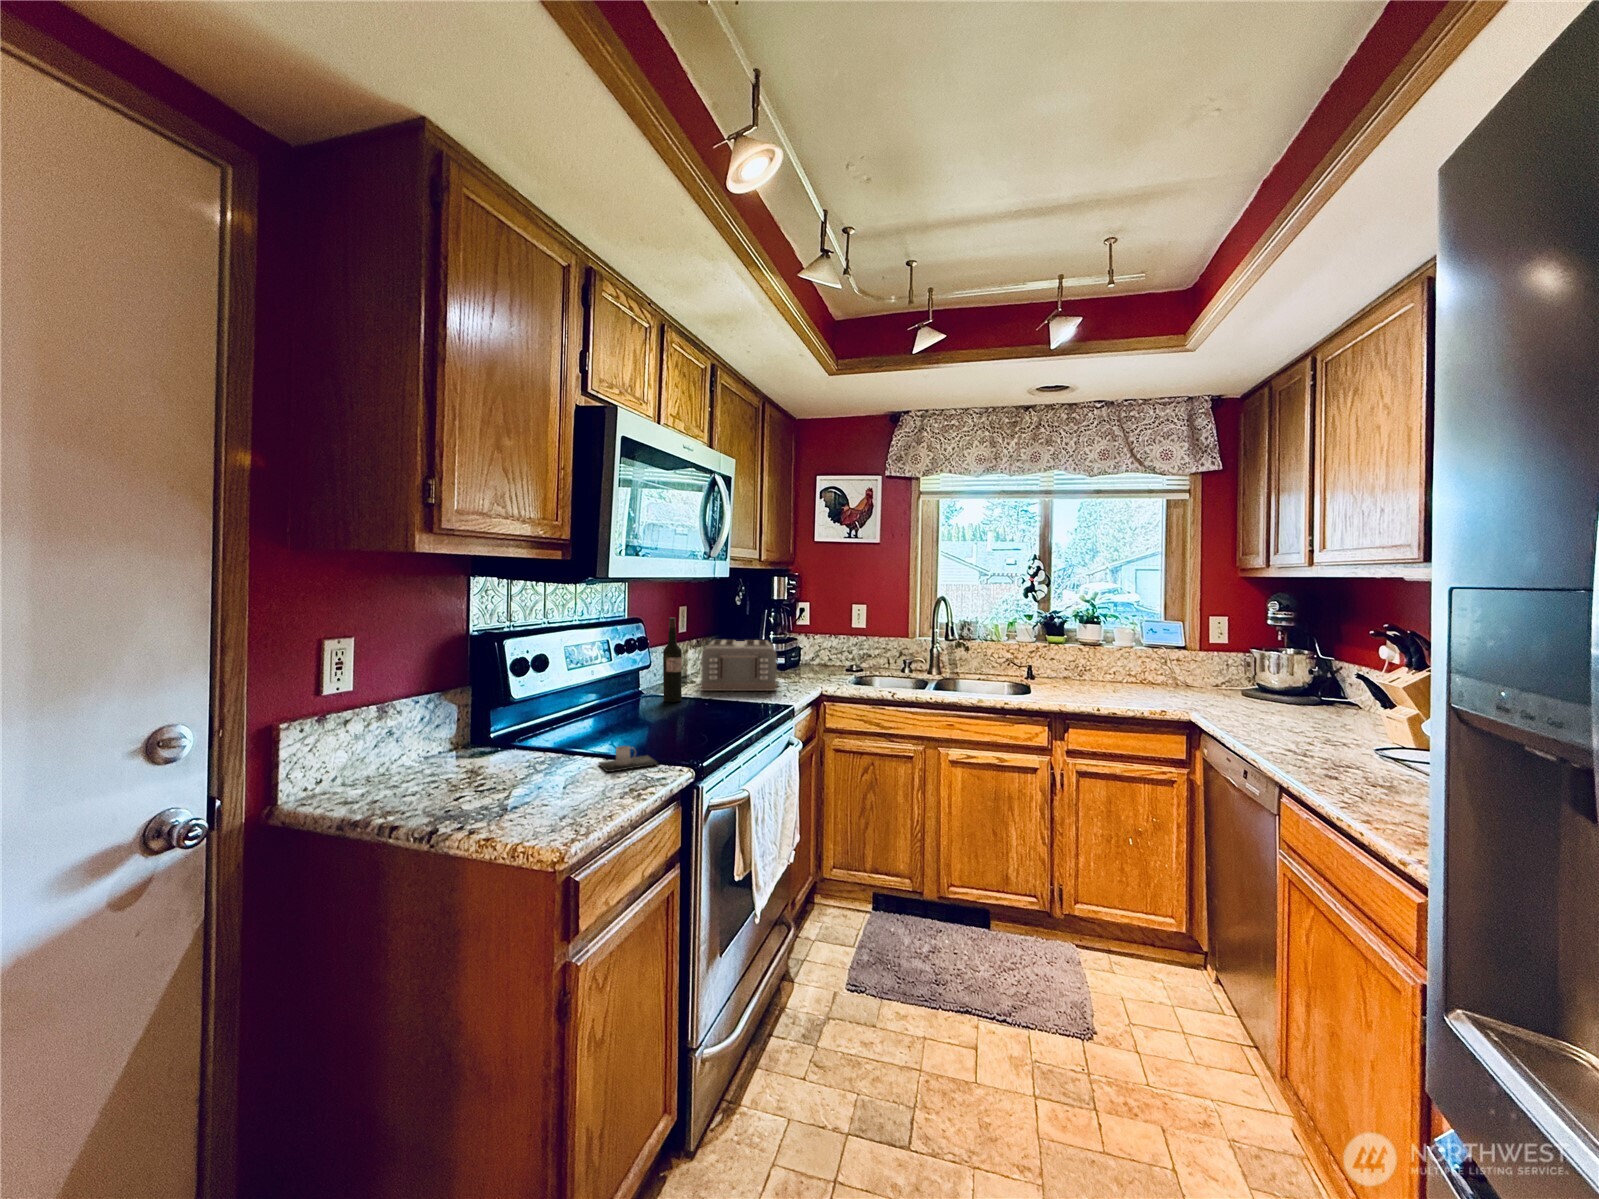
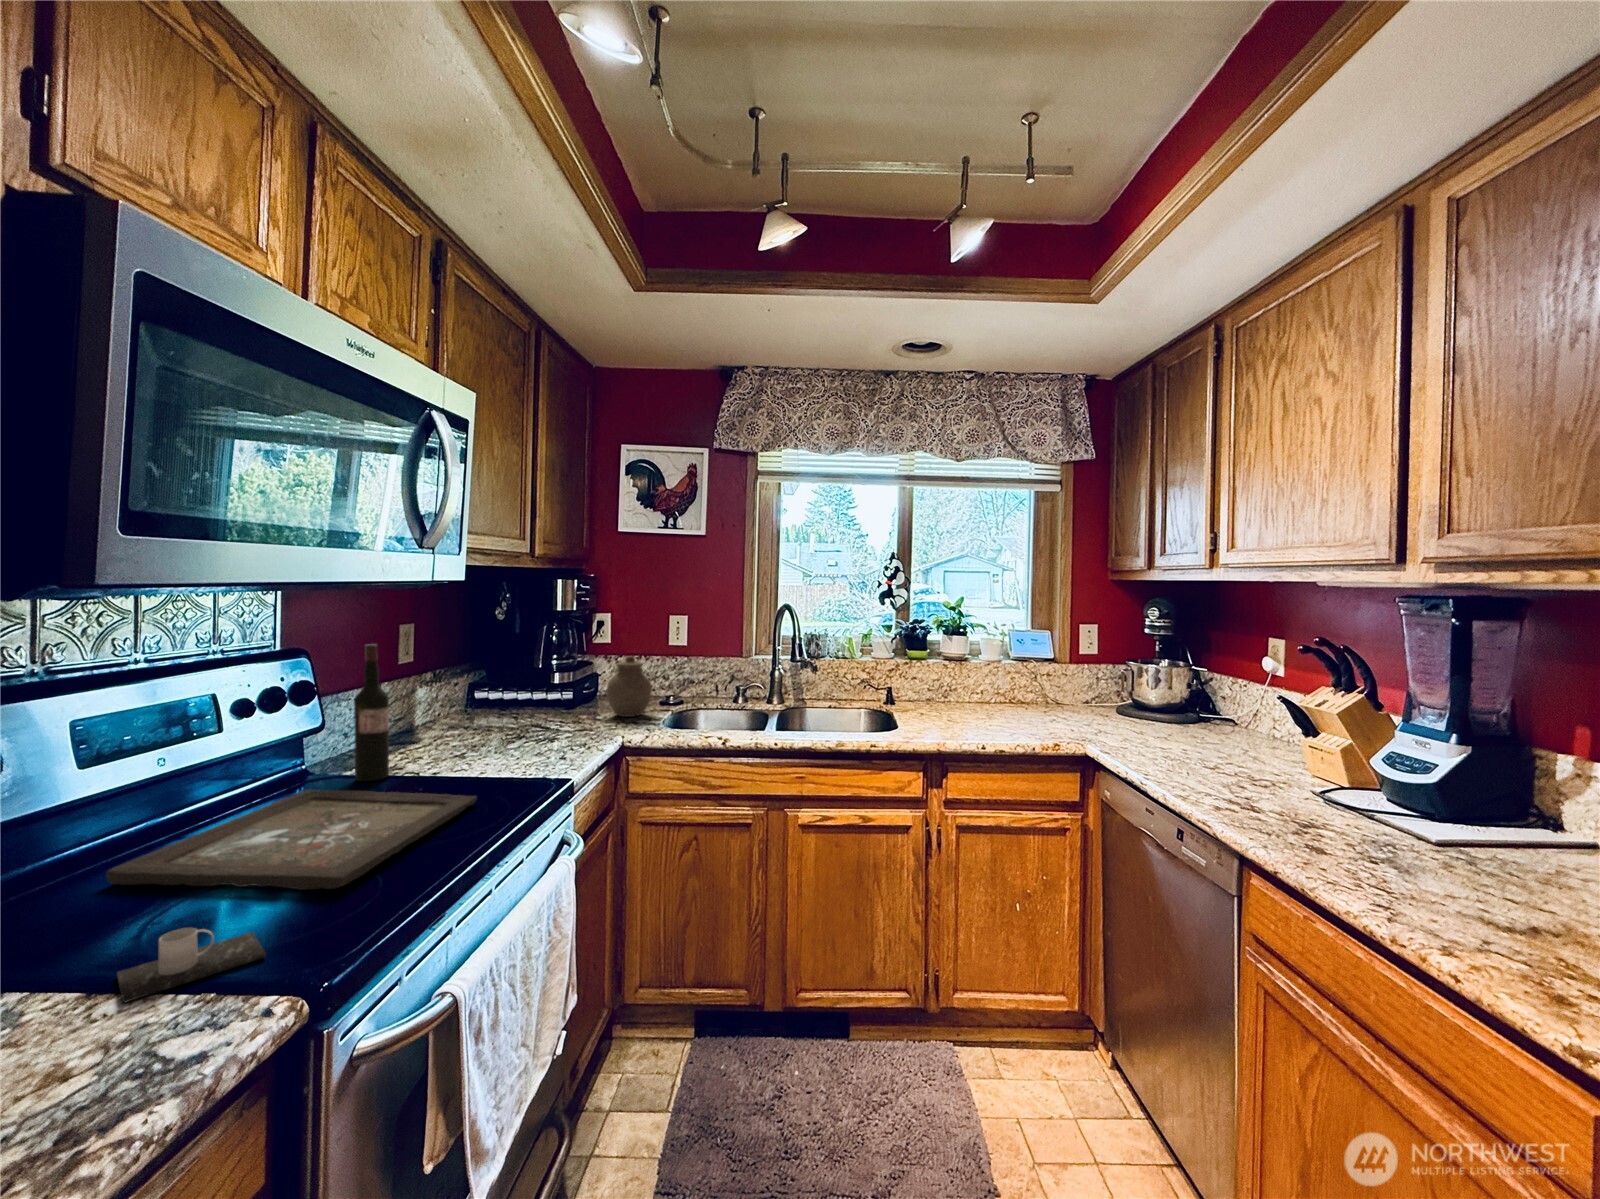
jar: none [808,634,840,677] -> present [607,657,652,717]
toaster: present [701,640,777,691] -> none [430,669,555,753]
tray: none [570,702,737,744] -> present [106,790,477,890]

